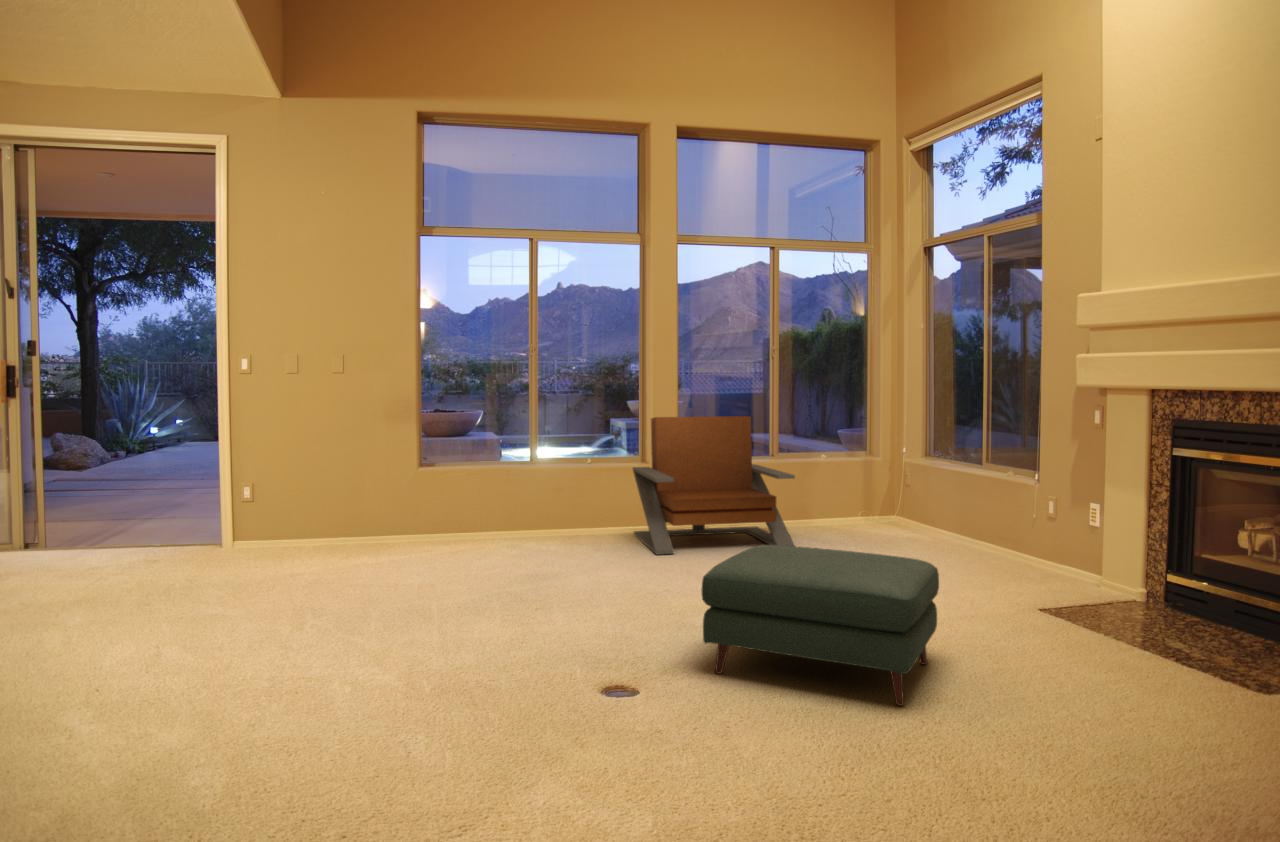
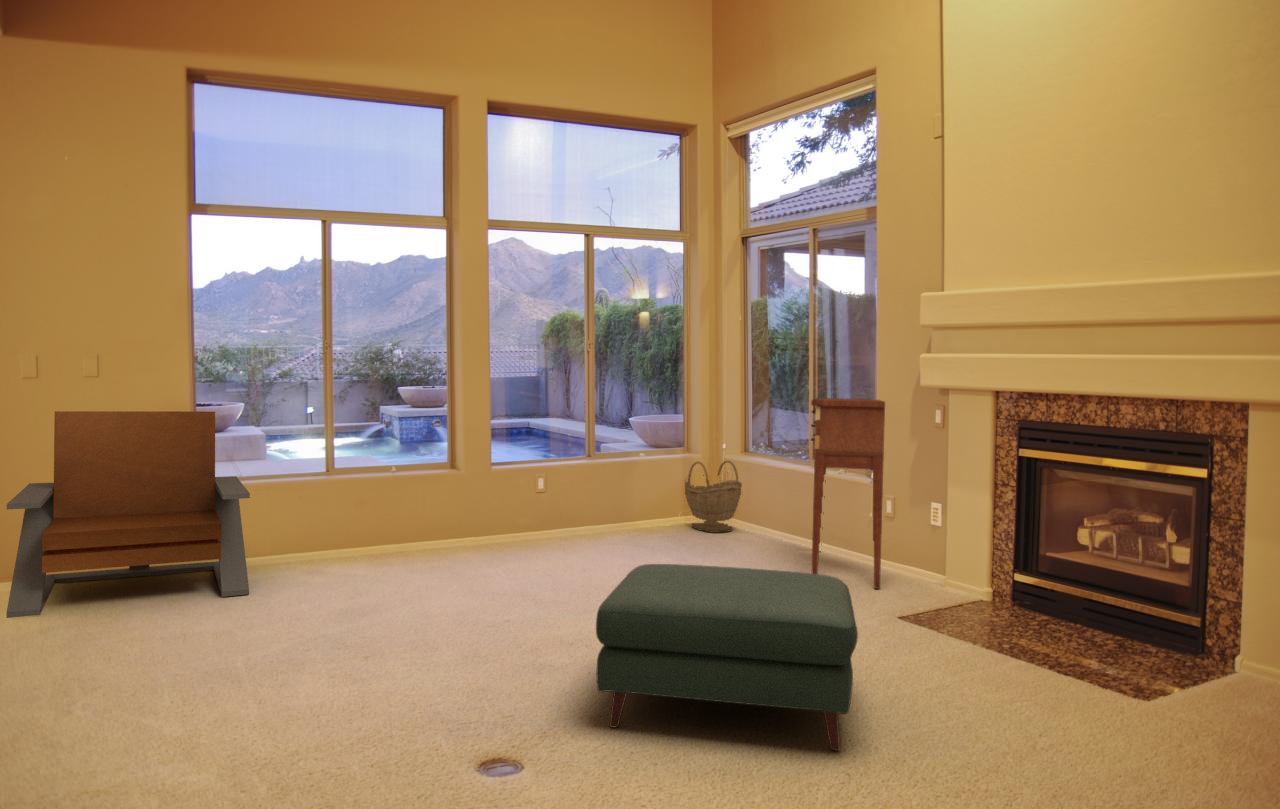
console table: none [958,400,1047,584] -> present [811,398,885,589]
lounge chair: present [633,416,795,555] -> present [6,411,250,618]
woven basket: none [861,461,917,529] -> present [685,461,742,533]

